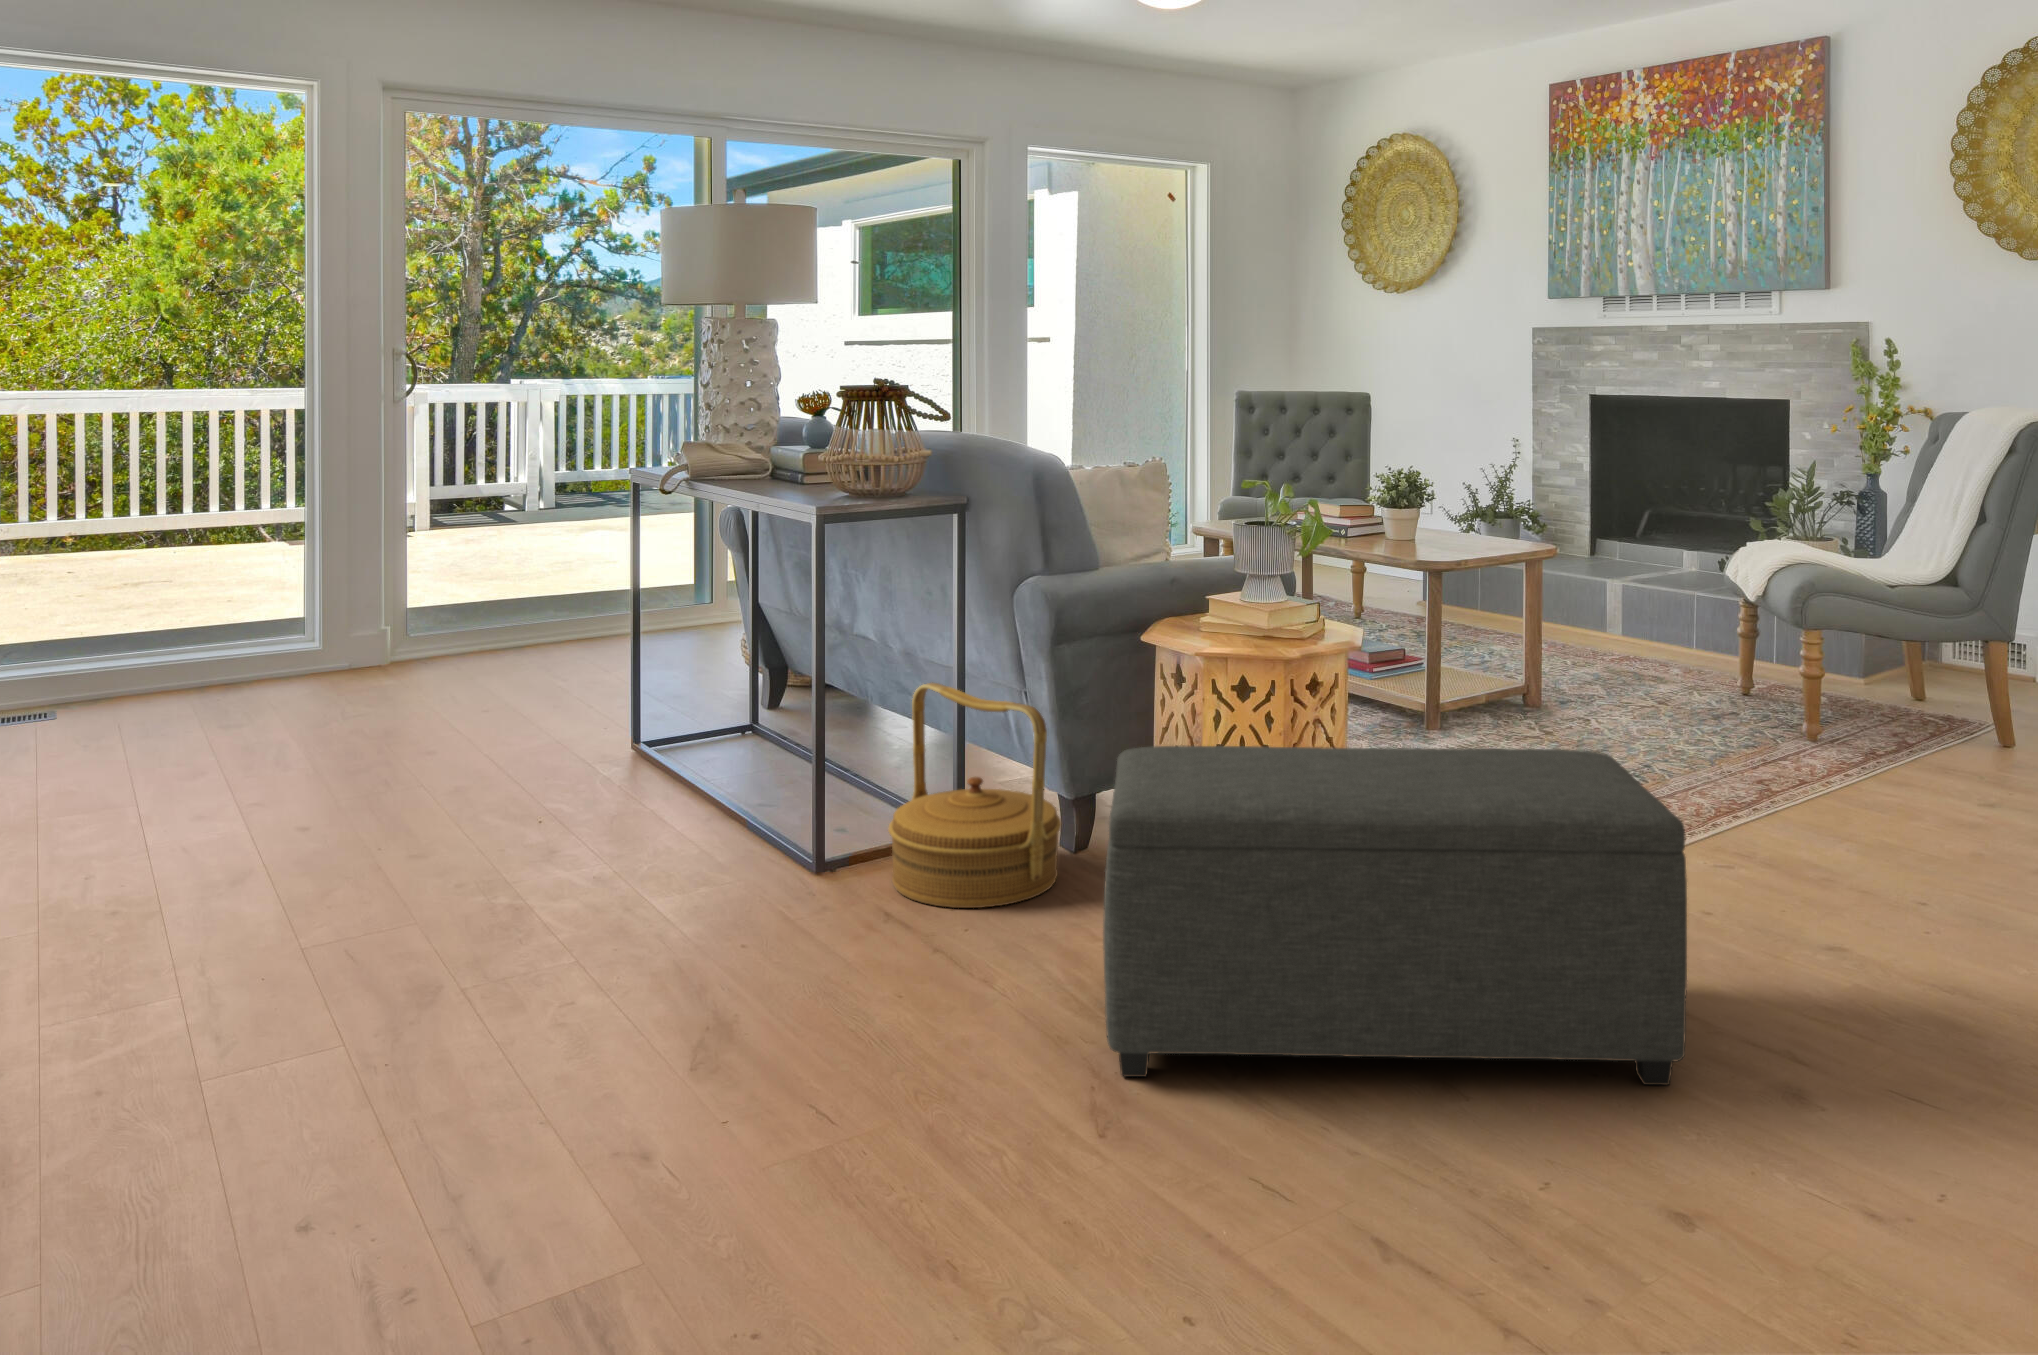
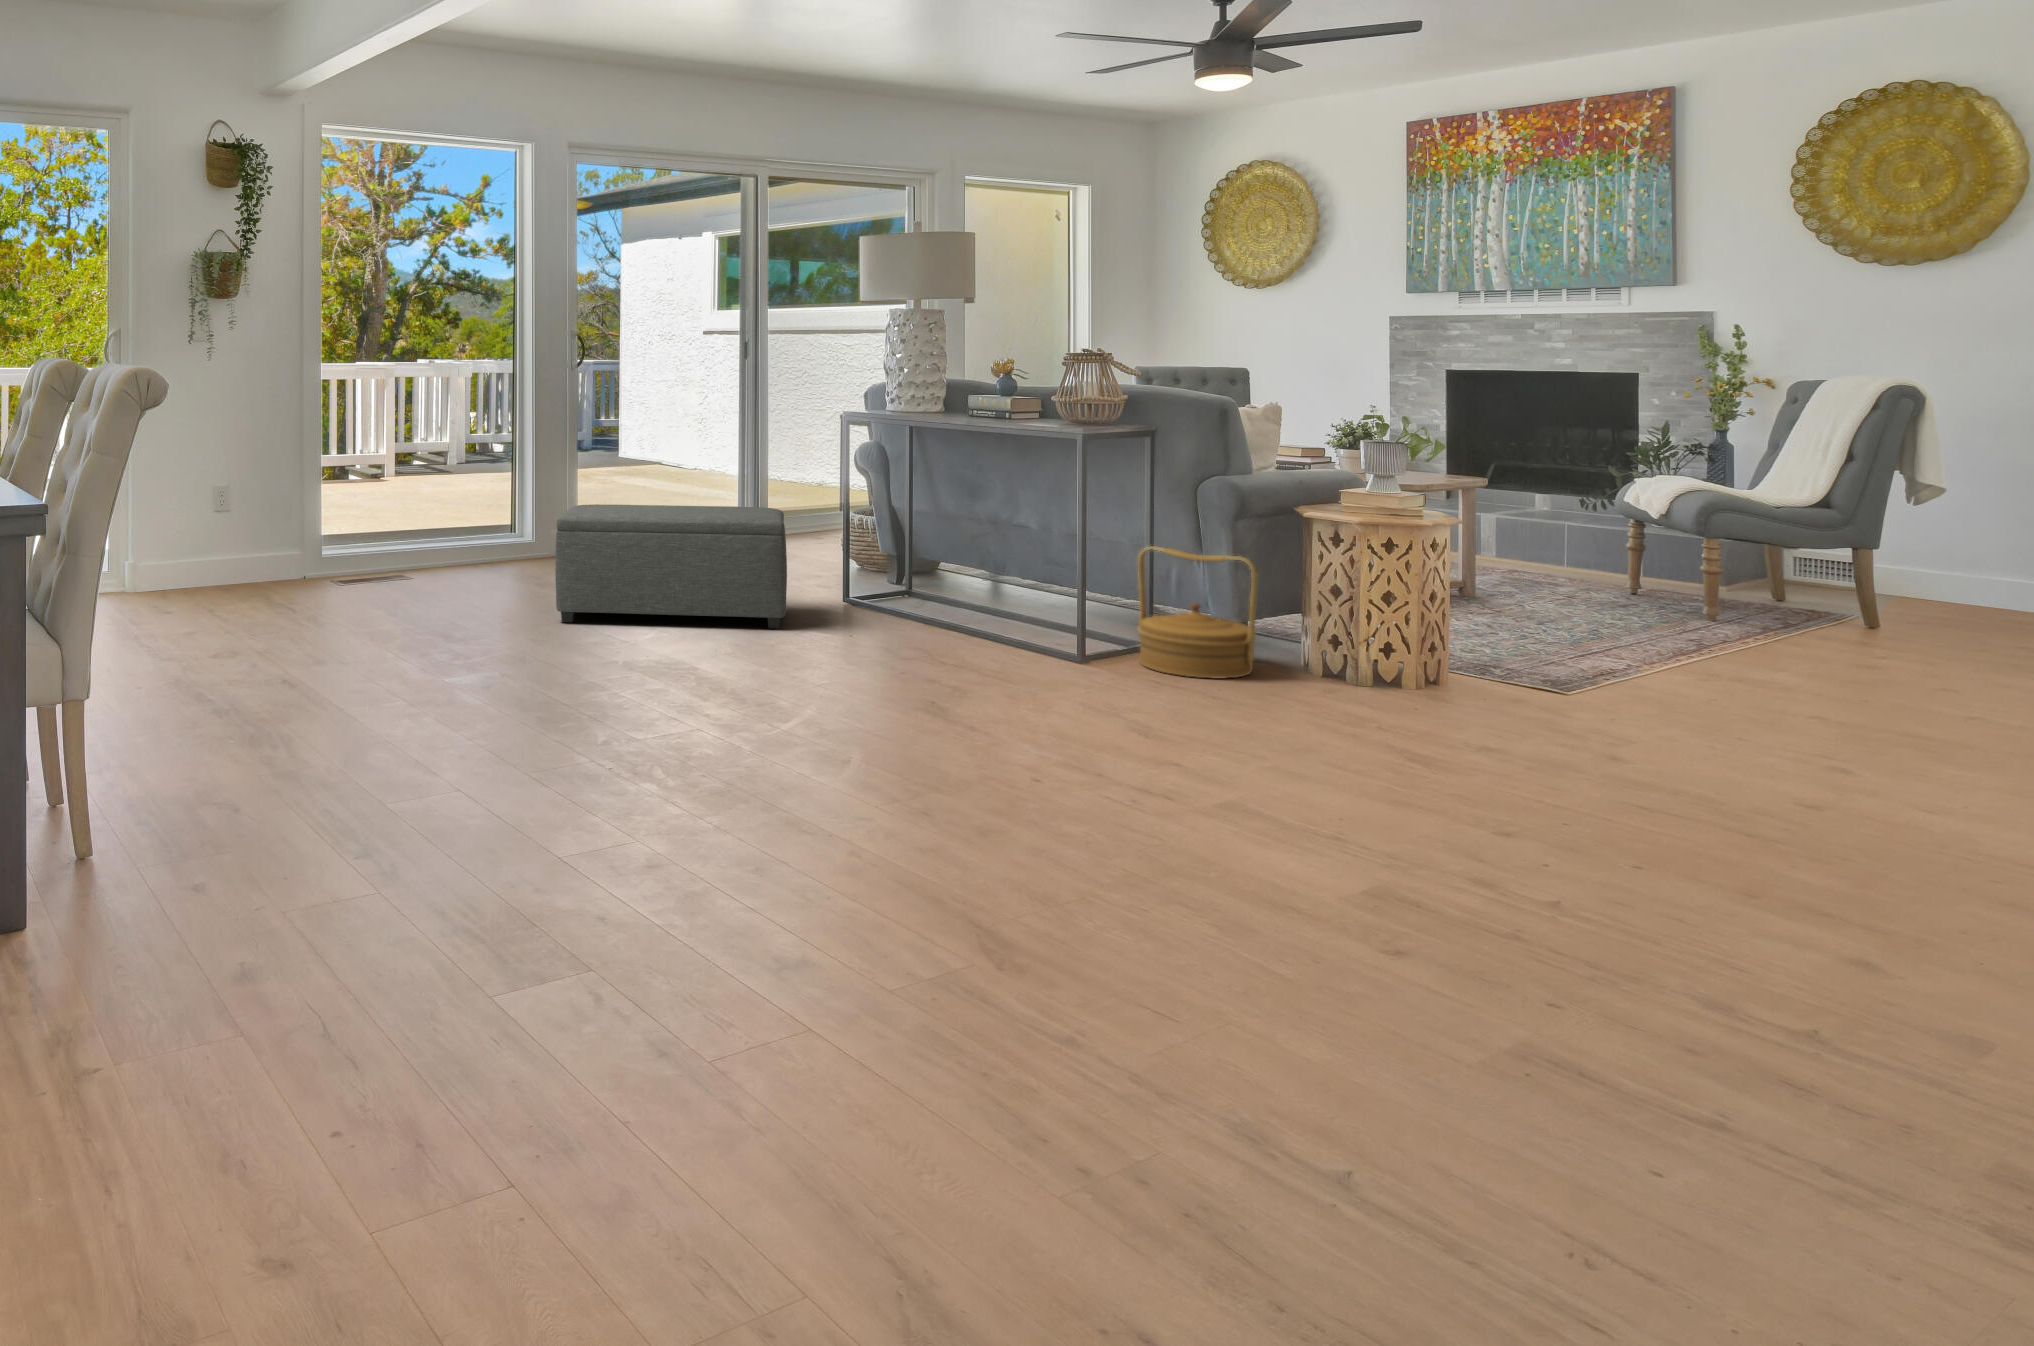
ottoman: present [1103,746,1687,1085] -> present [555,504,787,629]

